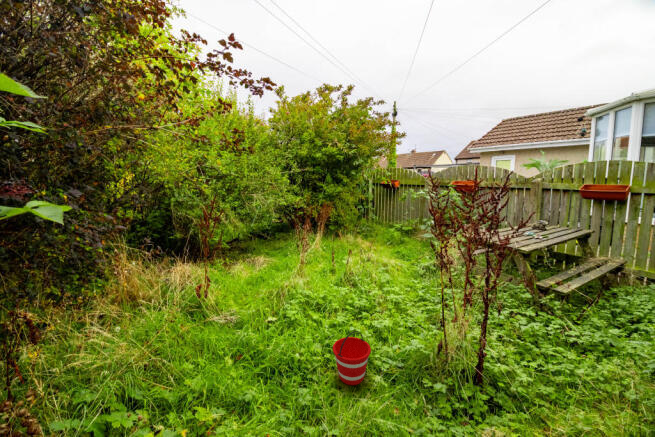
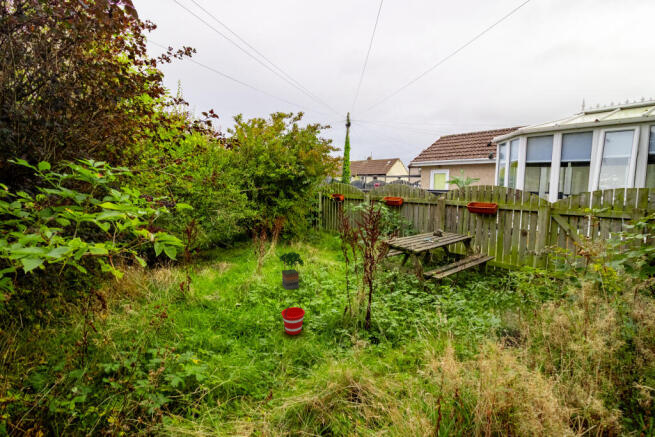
potted tree: none [326,247,361,298] -> present [279,252,304,290]

